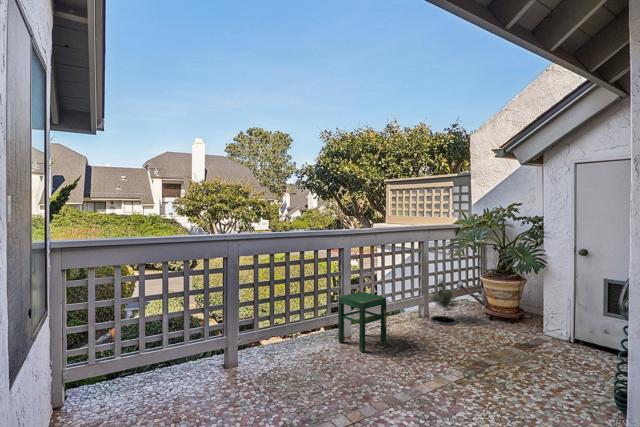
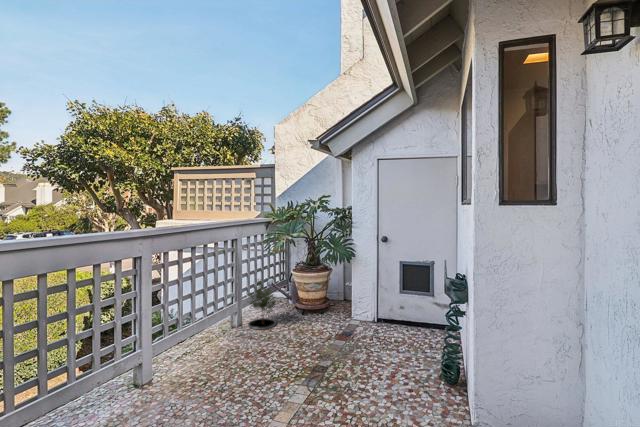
stool: present [338,292,386,352] -> none [137,312,208,398]

